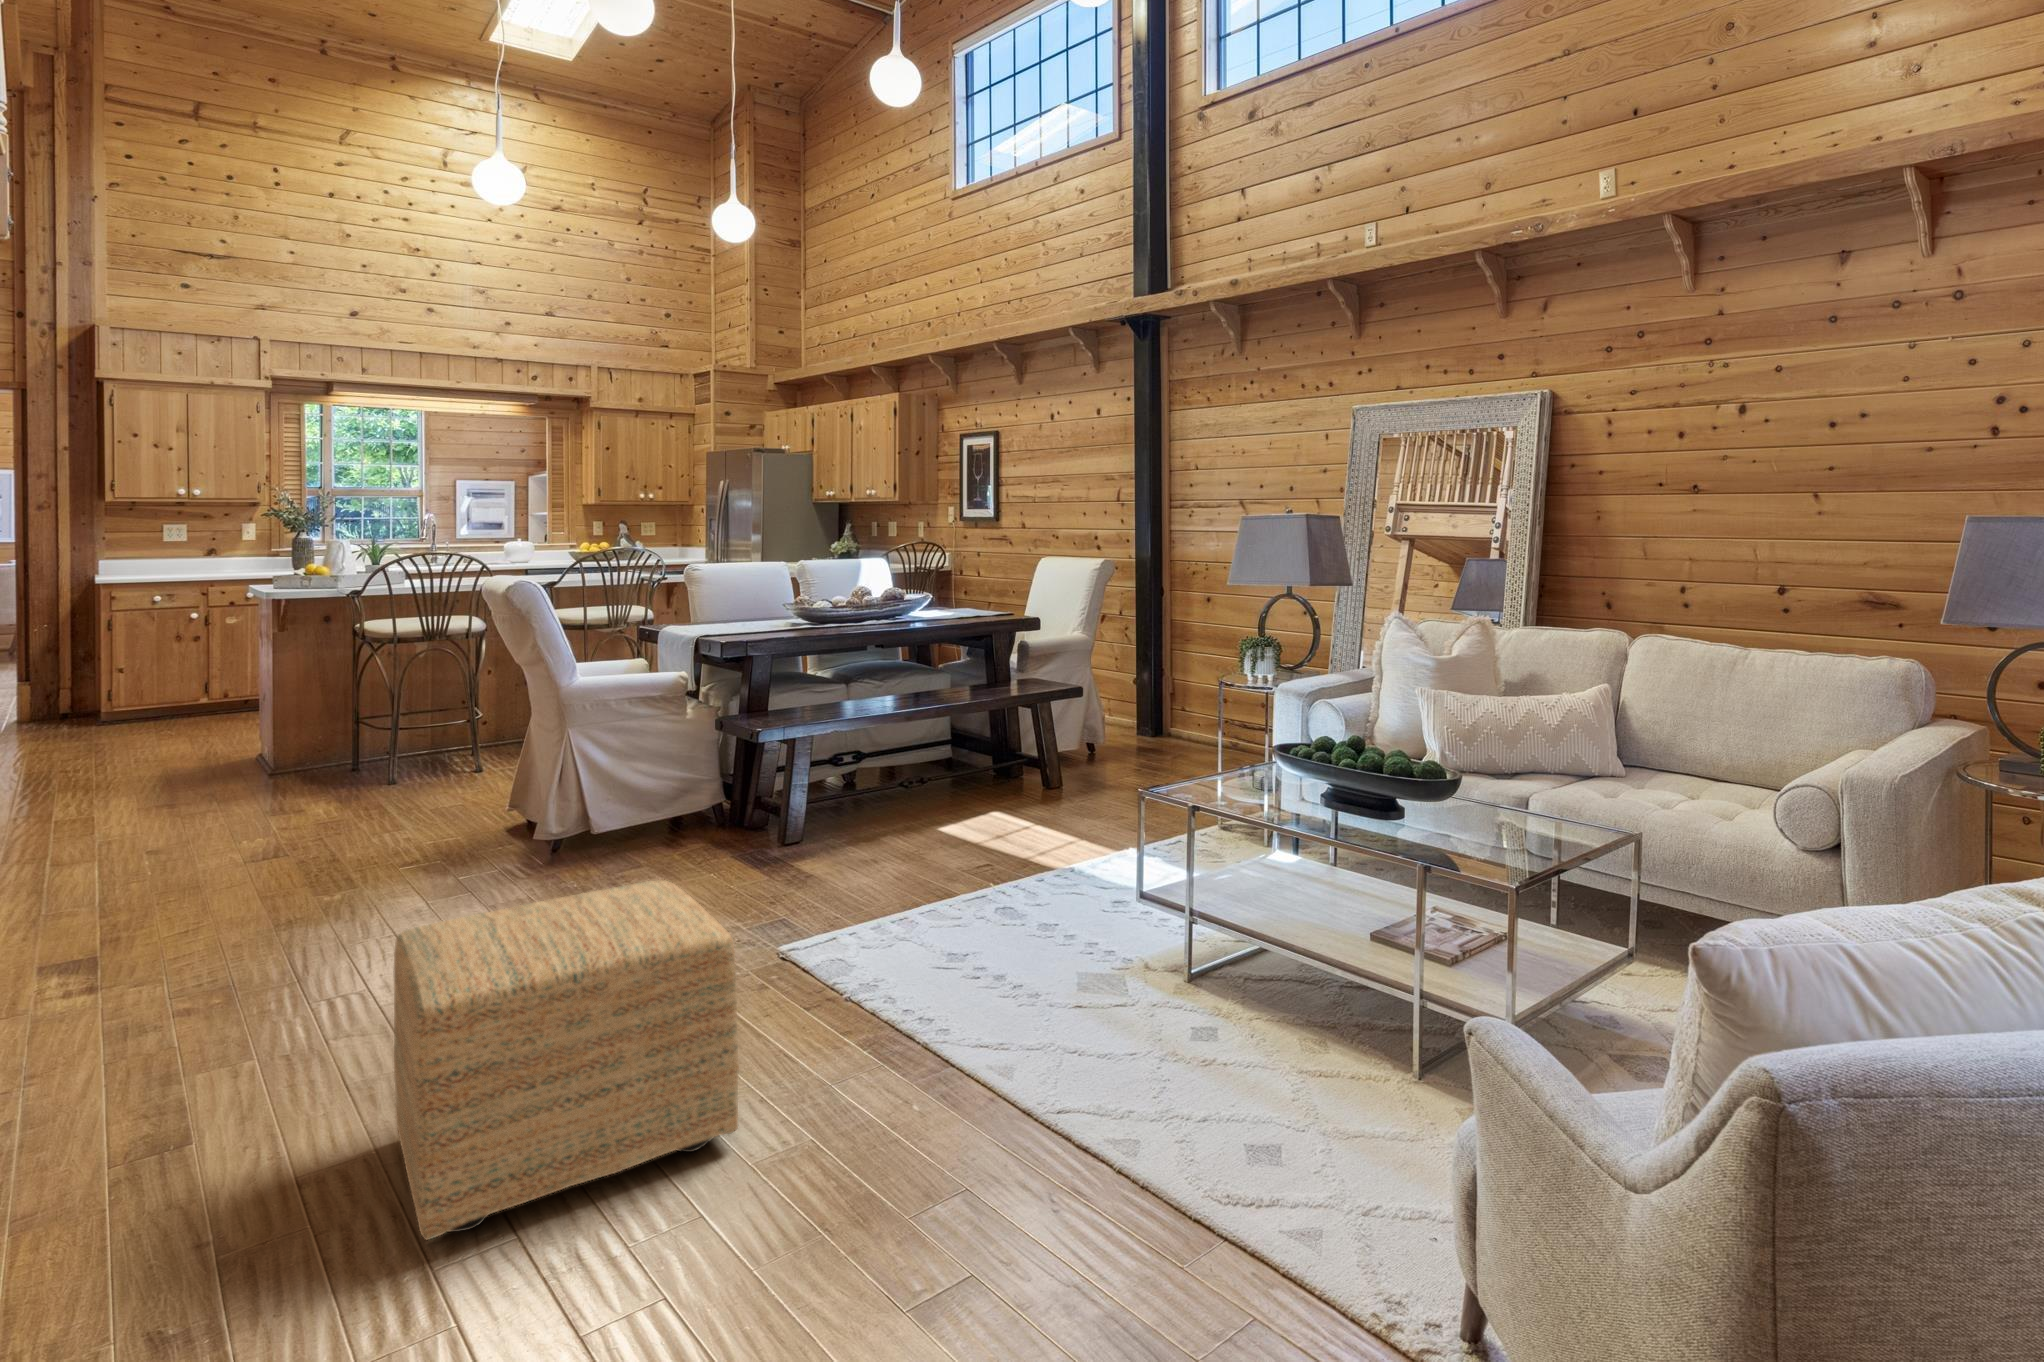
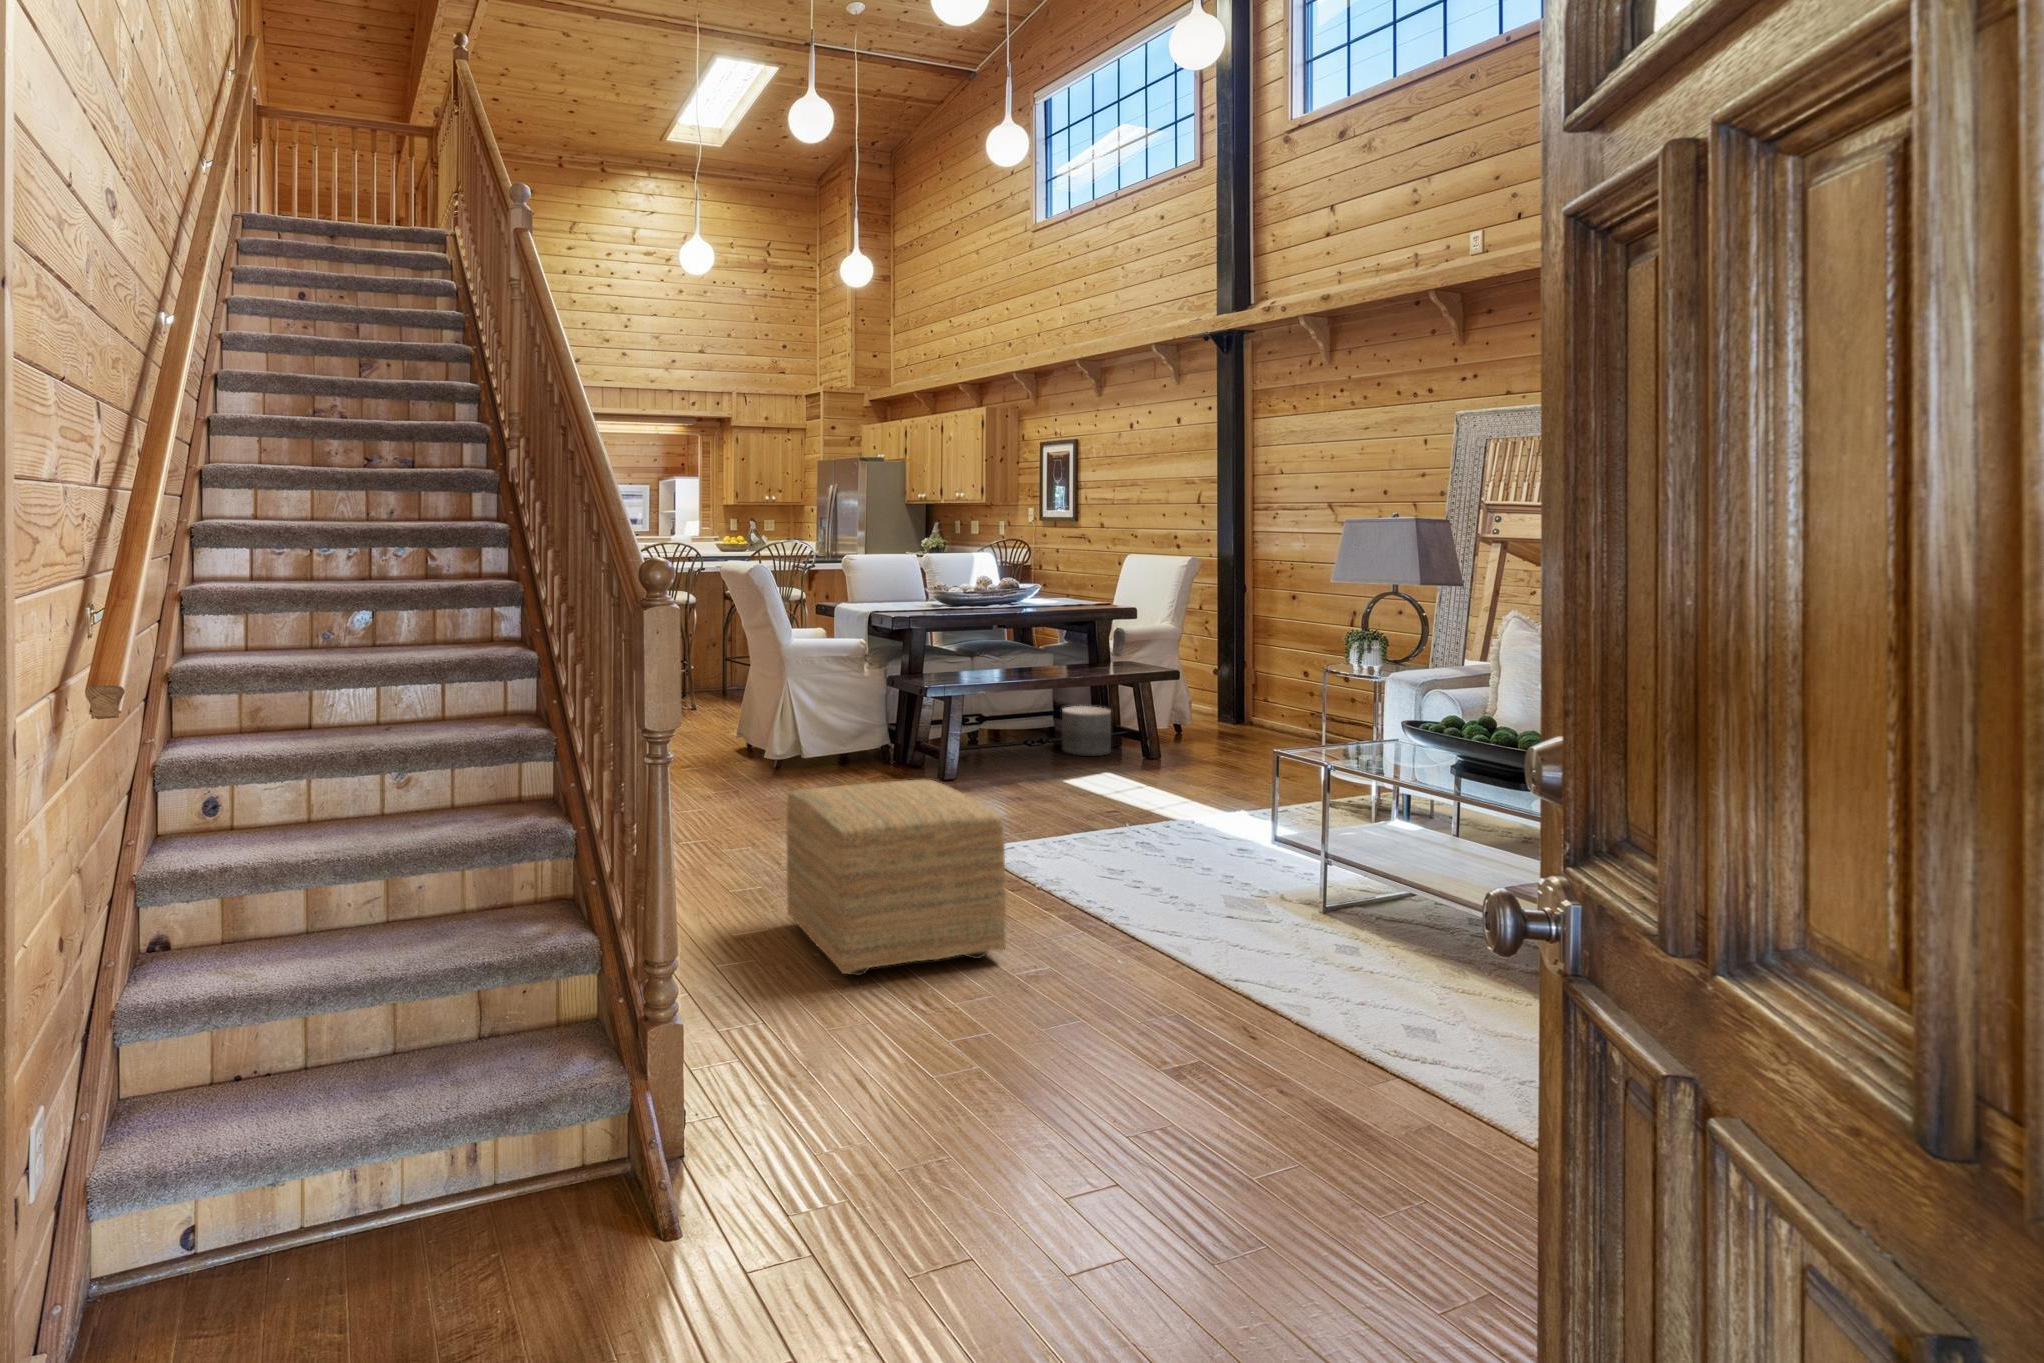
planter: none [950,734,1007,793] -> present [1062,706,1111,756]

